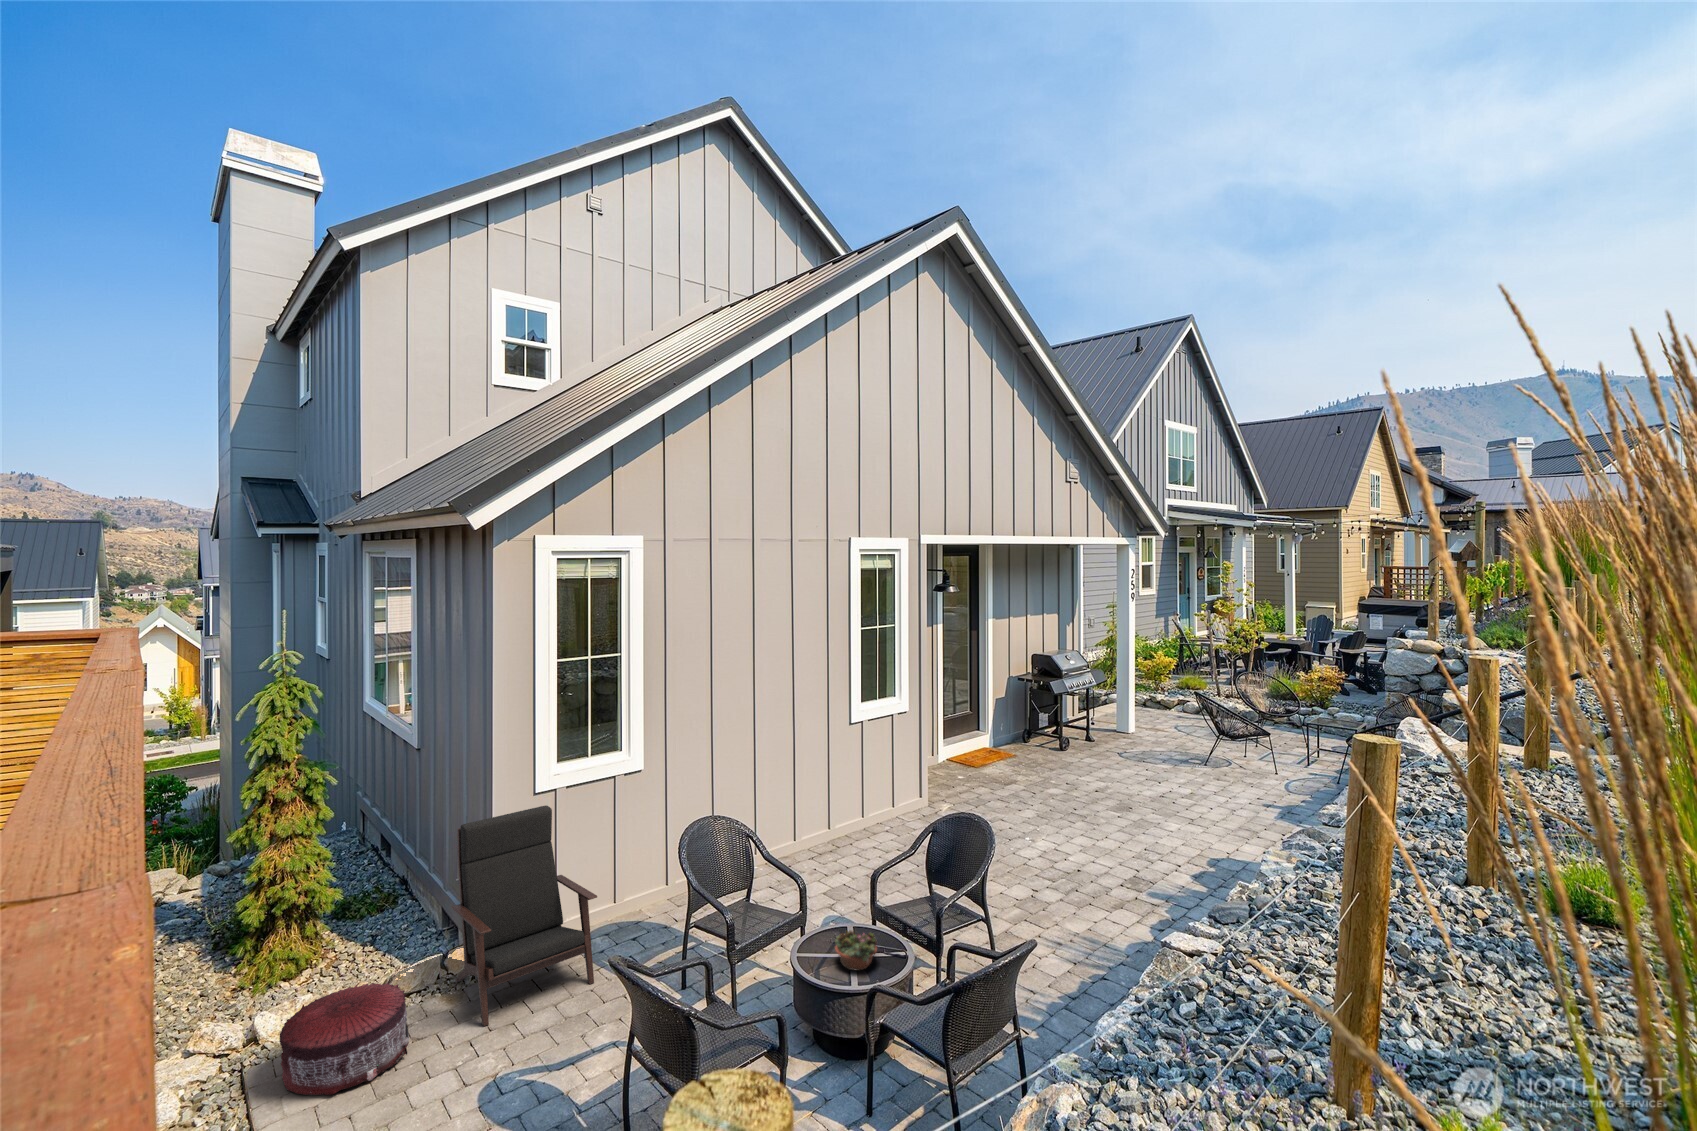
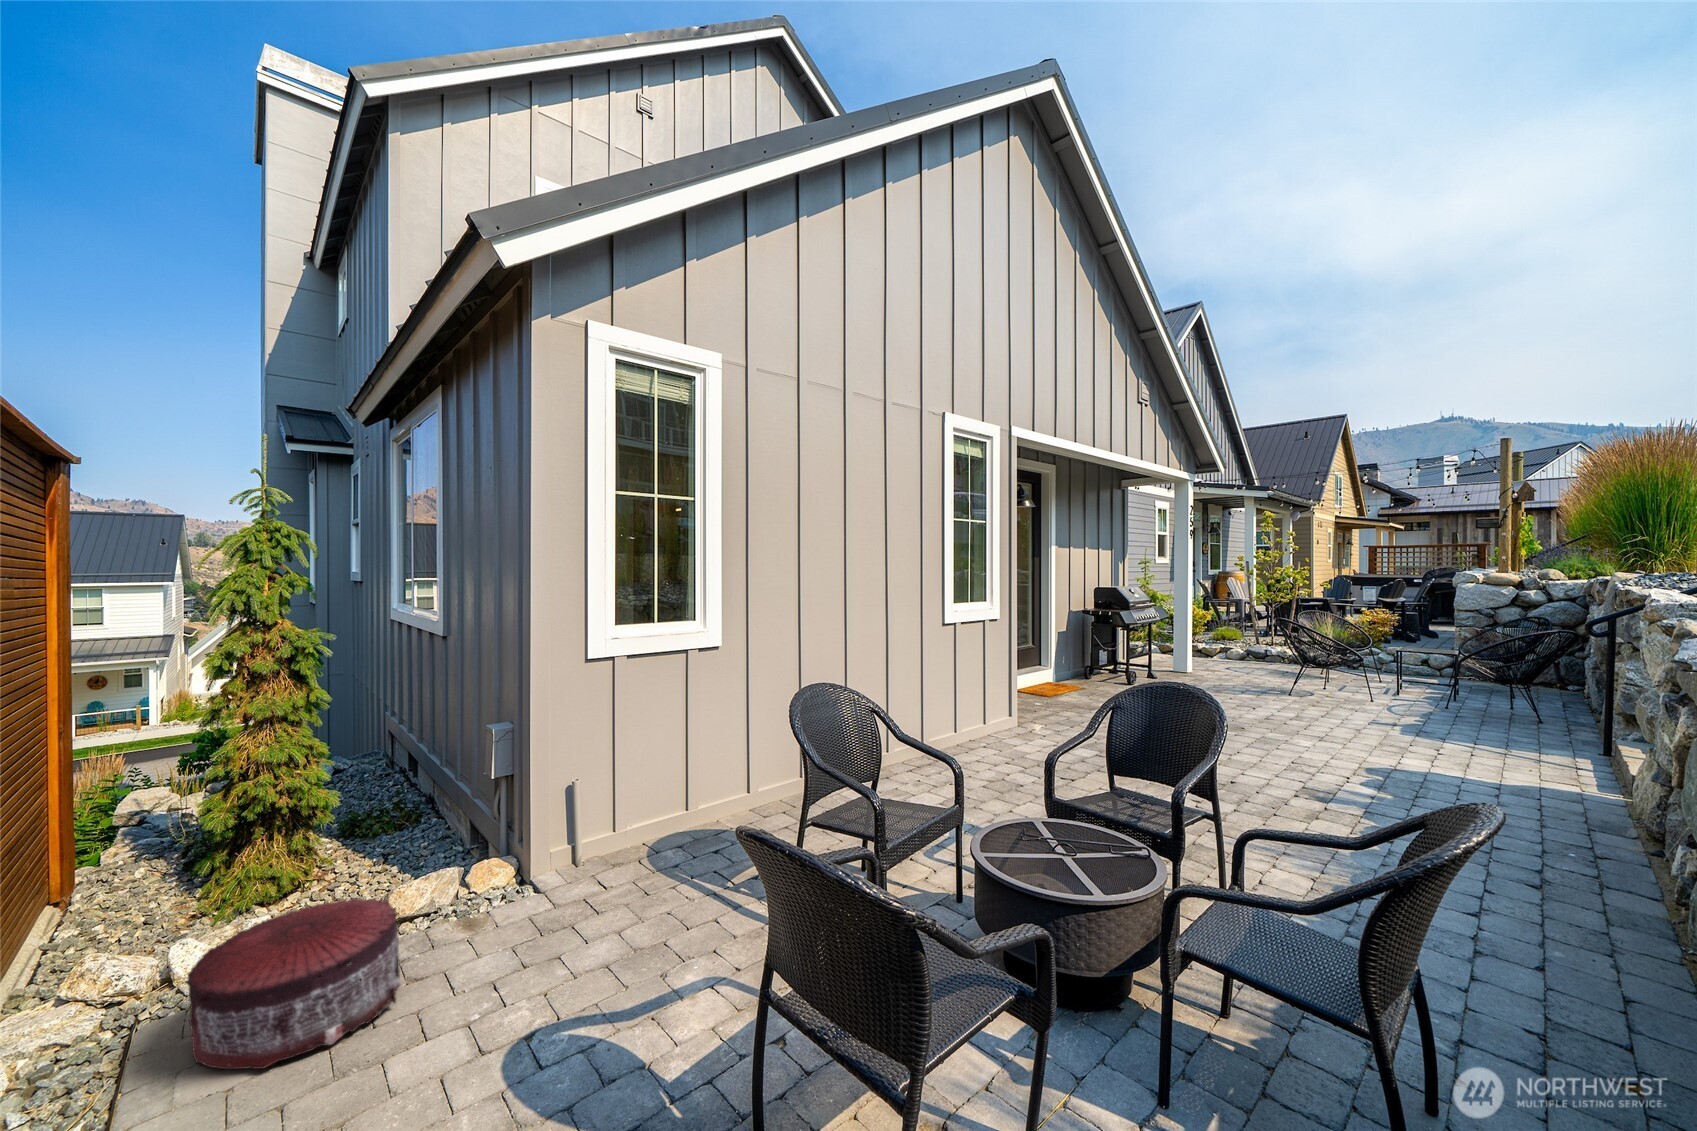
lounge chair: present [451,806,597,1026] -> none [473,673,674,961]
succulent planter: present [835,930,877,970] -> none [1037,807,1107,871]

